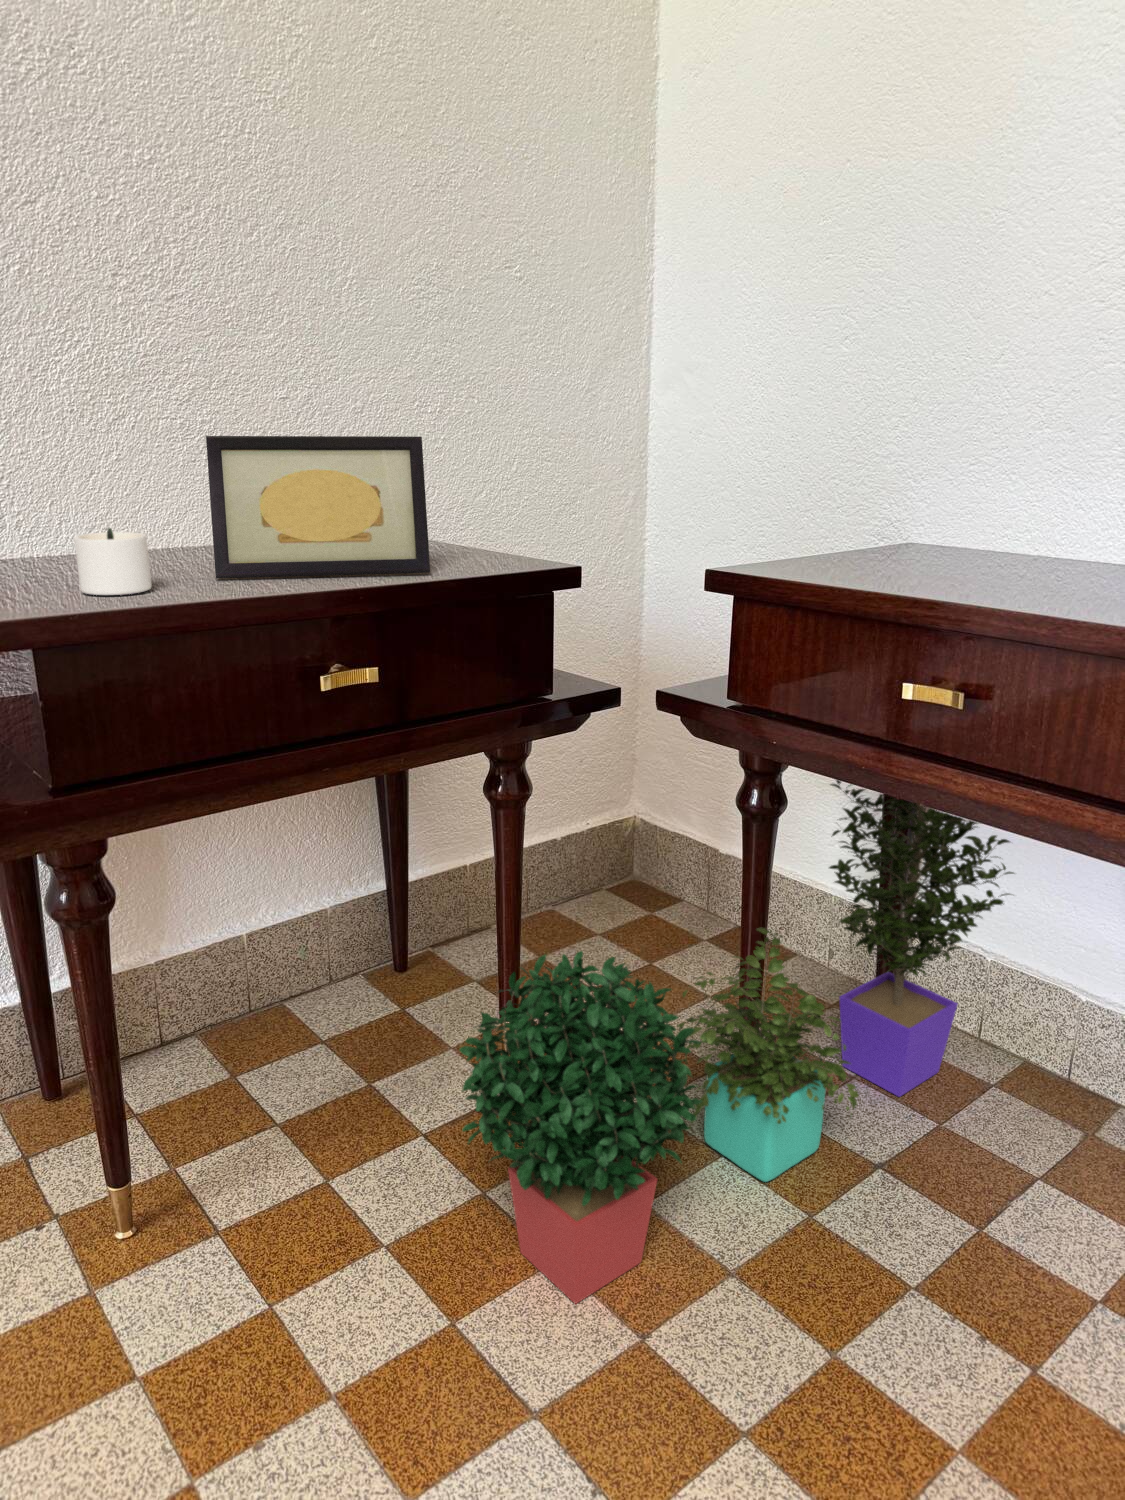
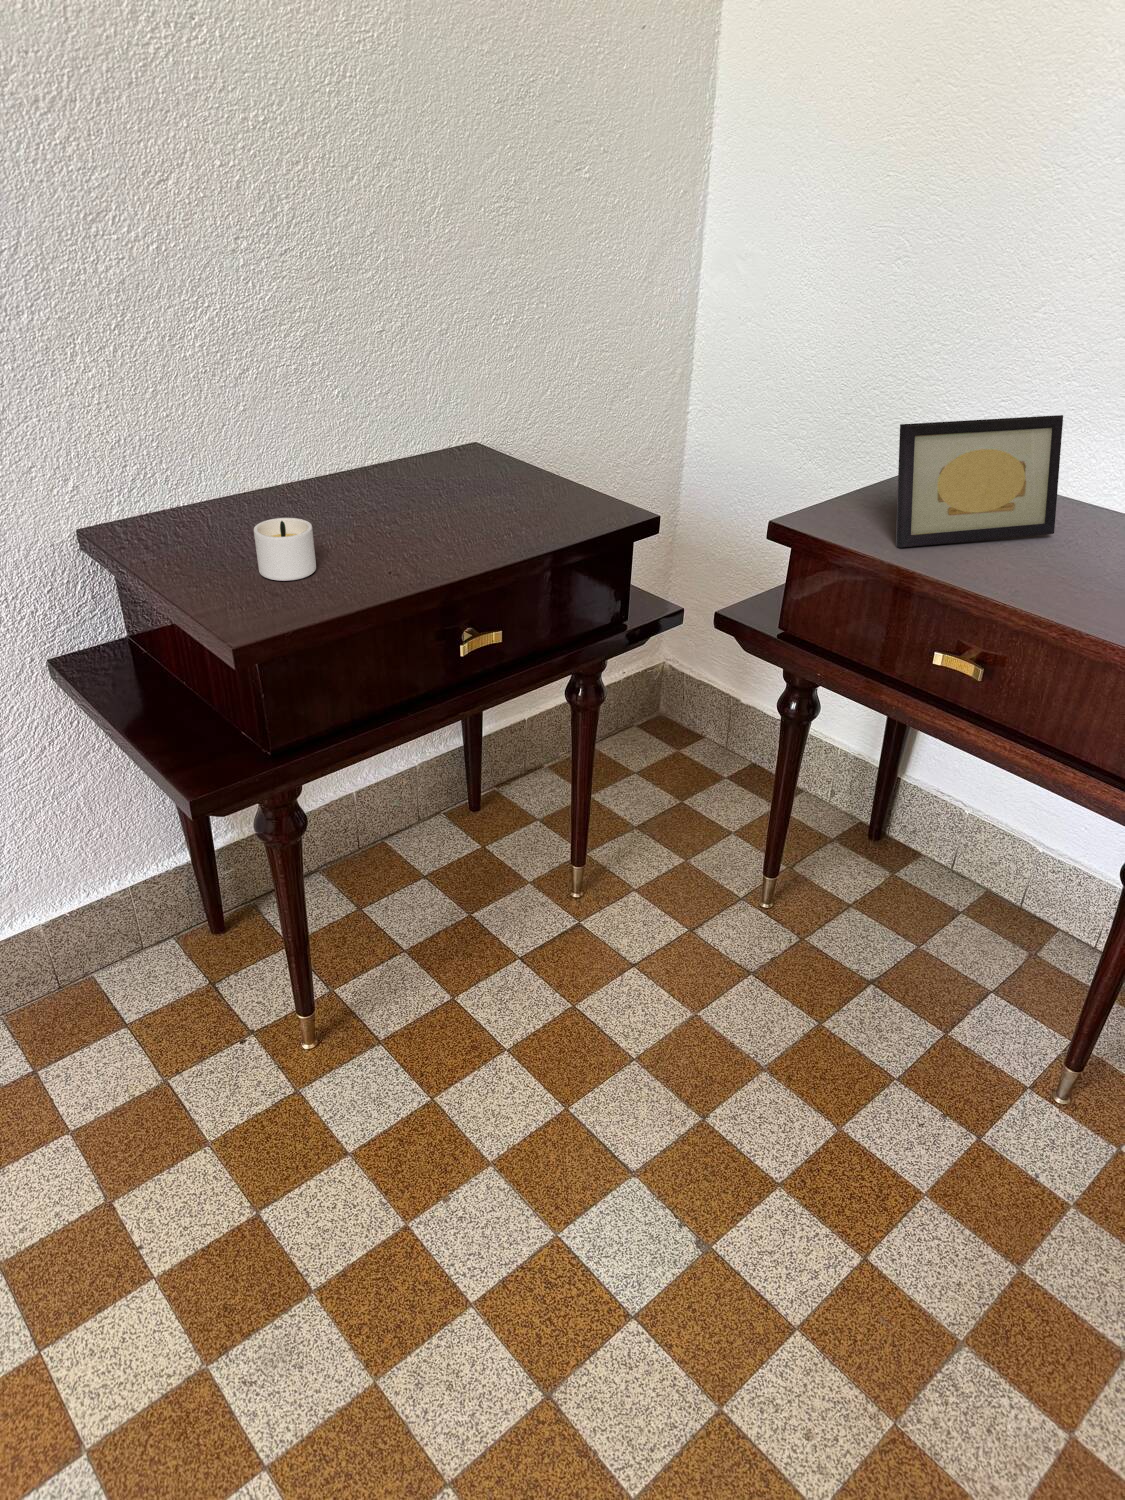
picture frame: present [206,436,430,579] -> present [896,415,1063,548]
potted plant: present [459,780,1014,1304] -> none [568,553,1012,1094]

